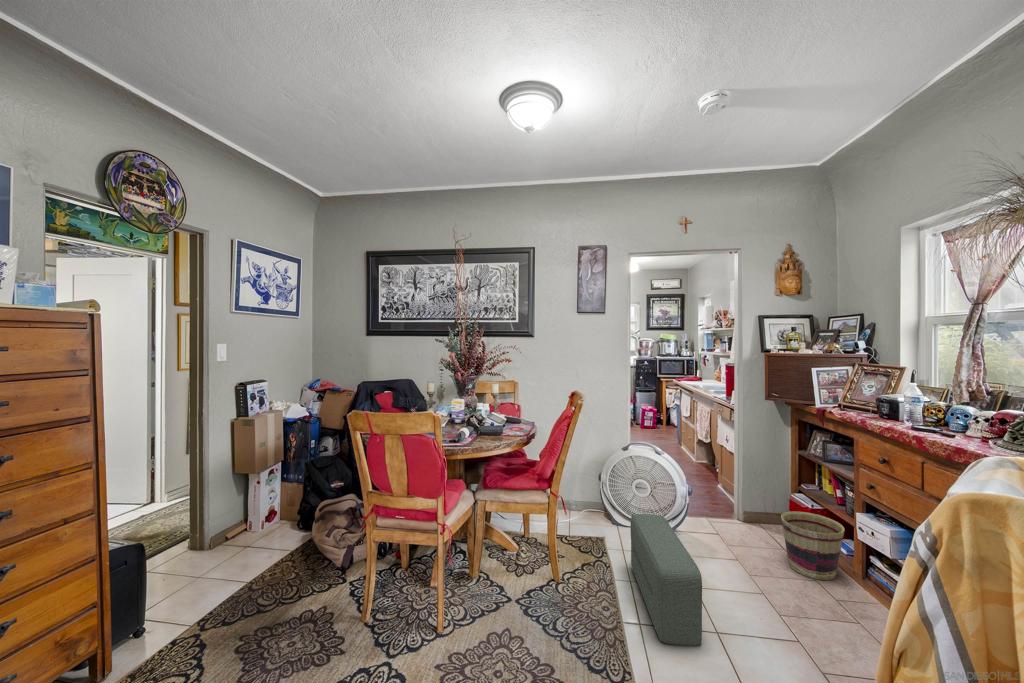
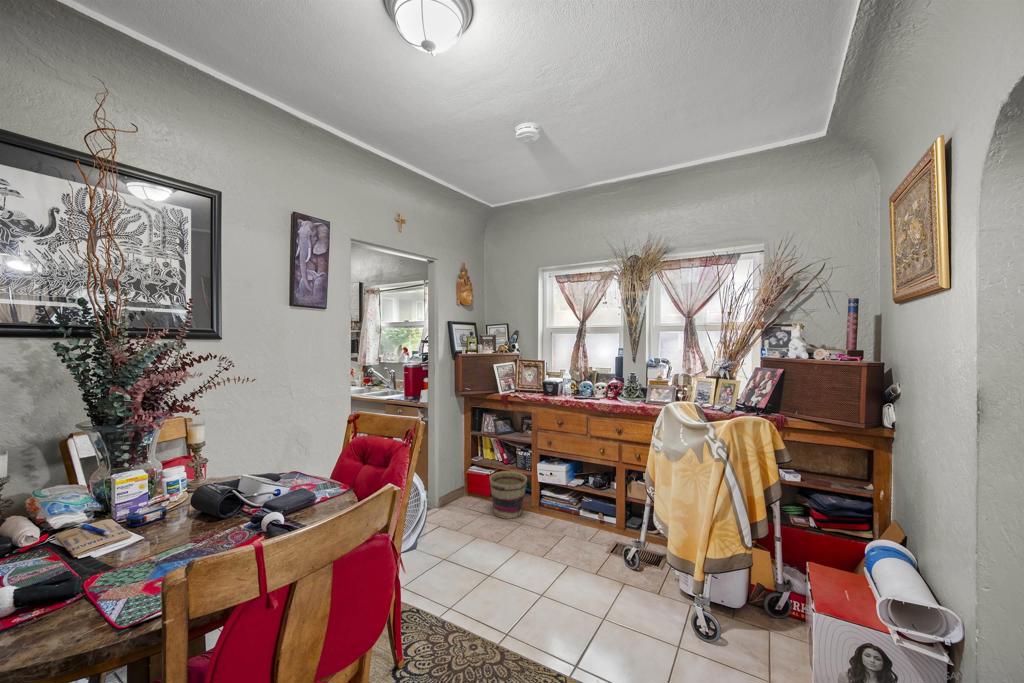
pouf: present [631,514,702,645] -> none [431,522,550,631]

